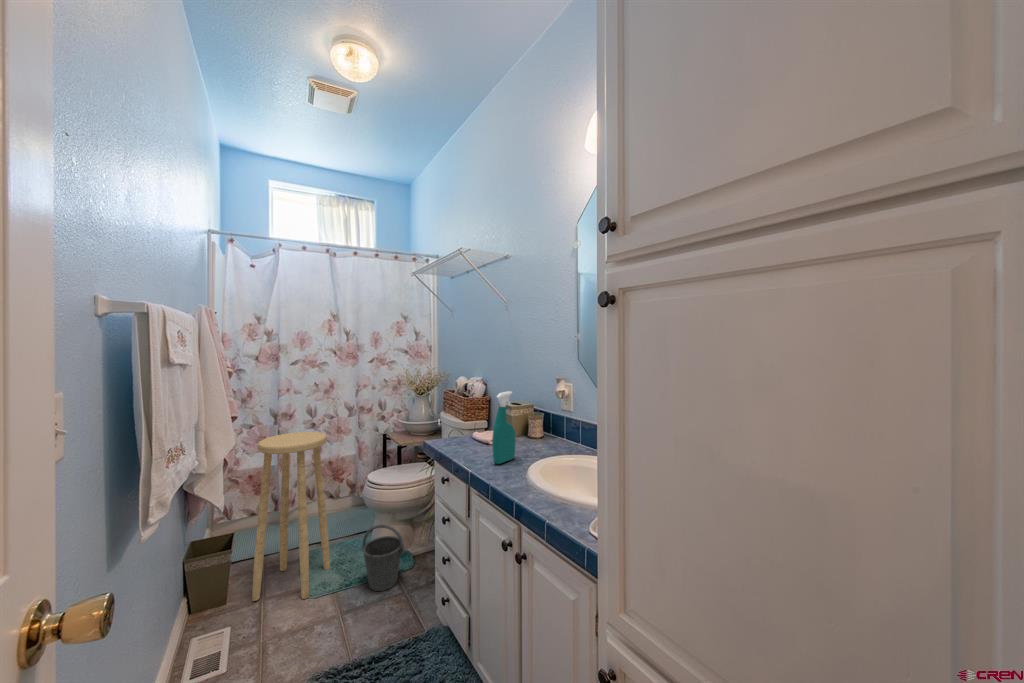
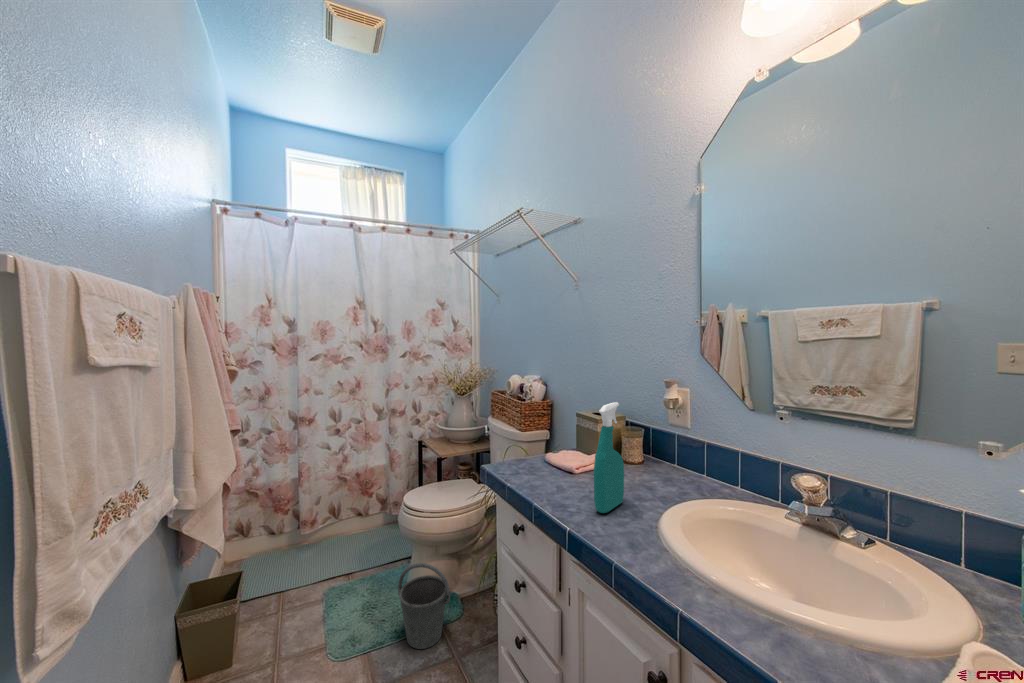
stool: present [252,432,330,601] -> none [265,443,359,656]

